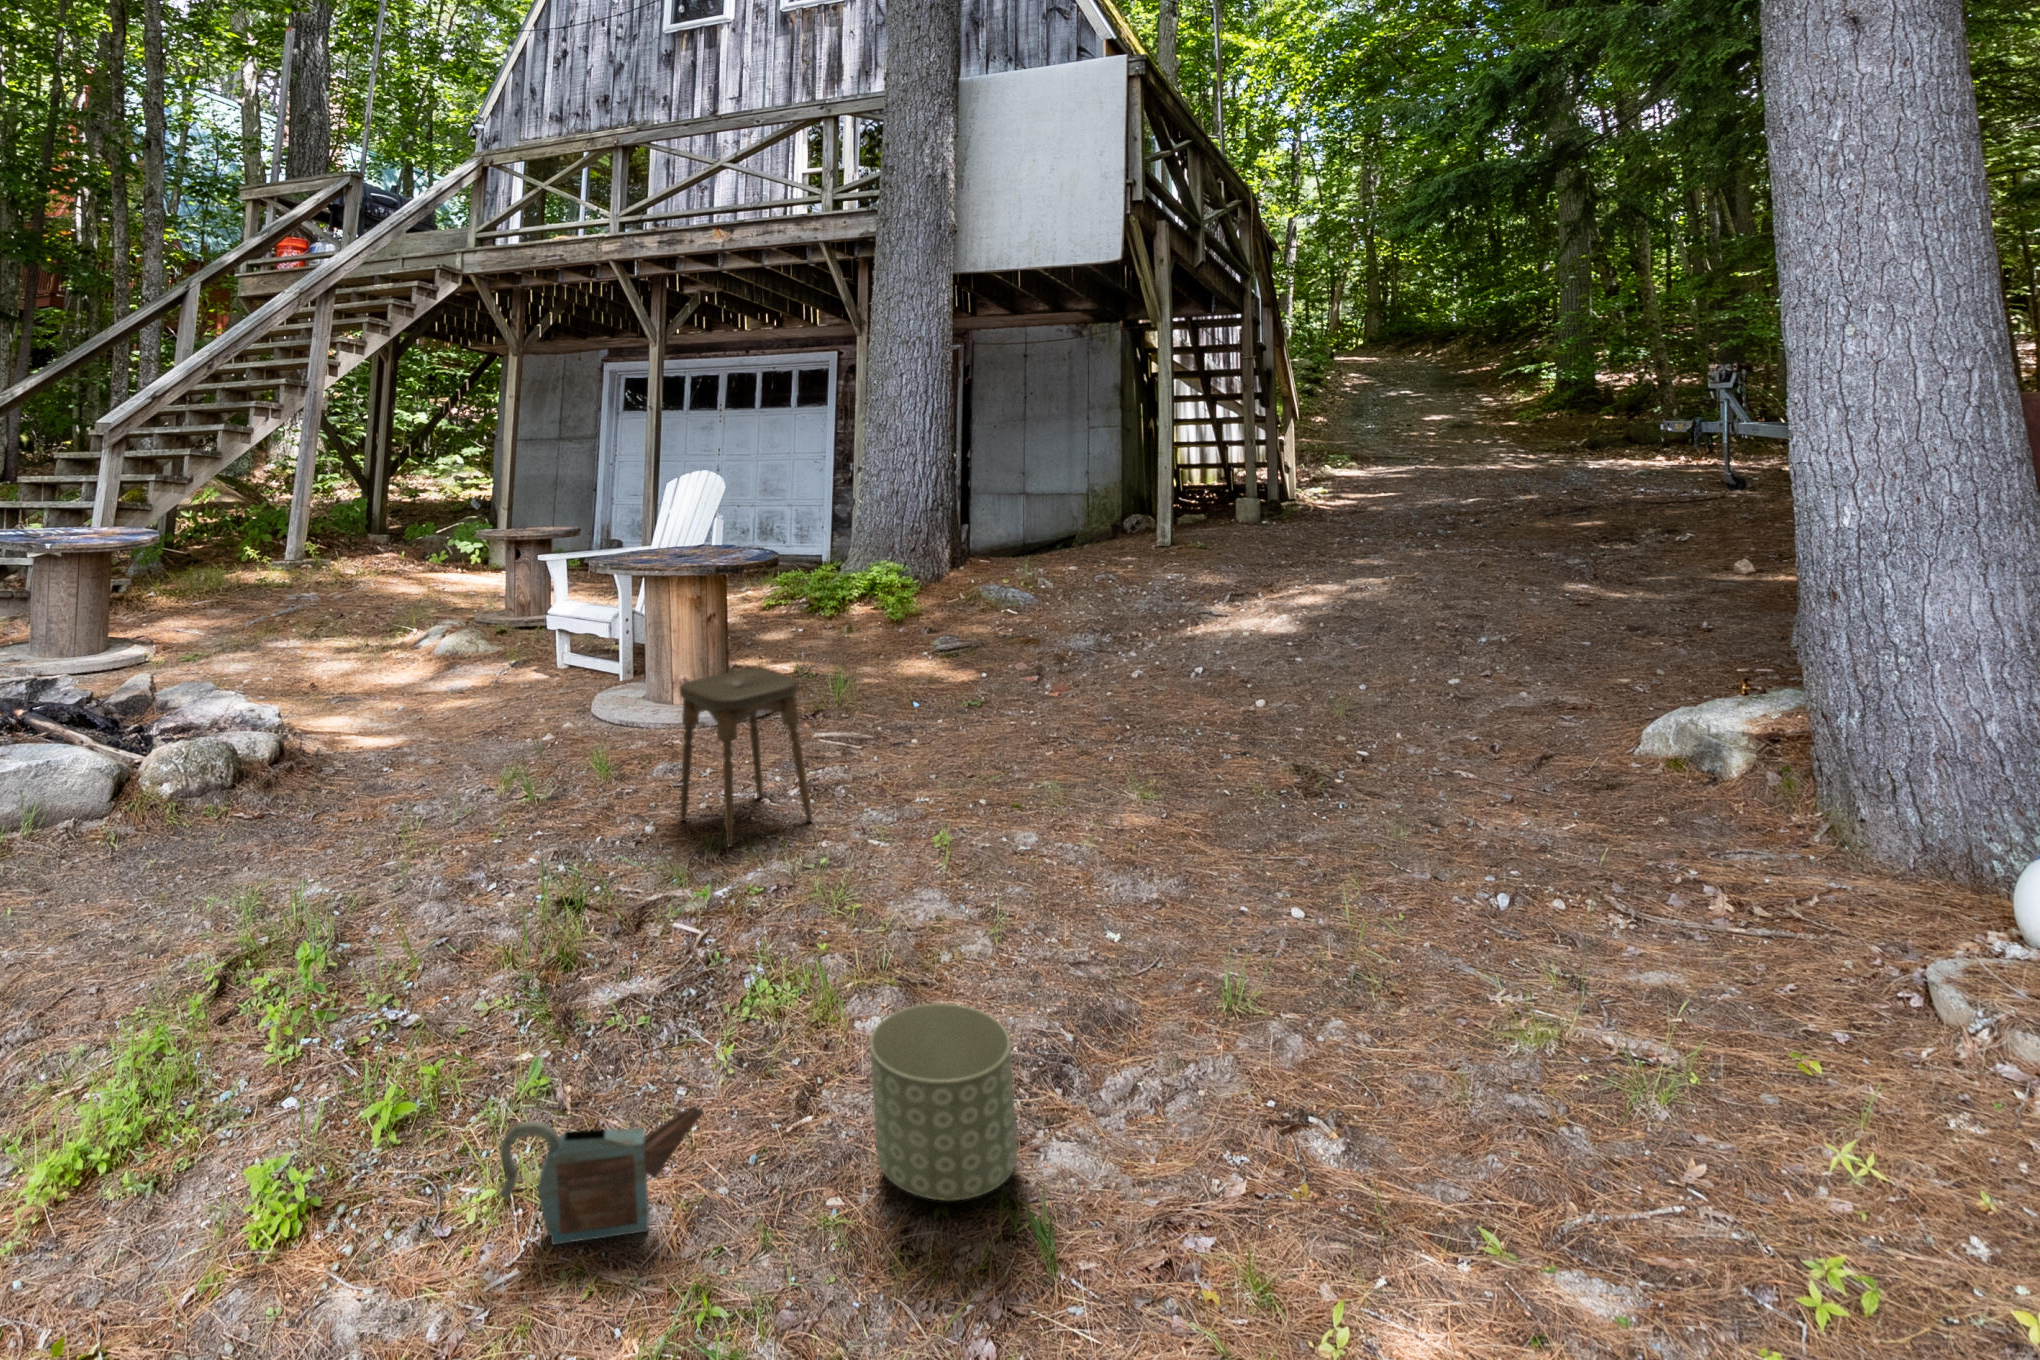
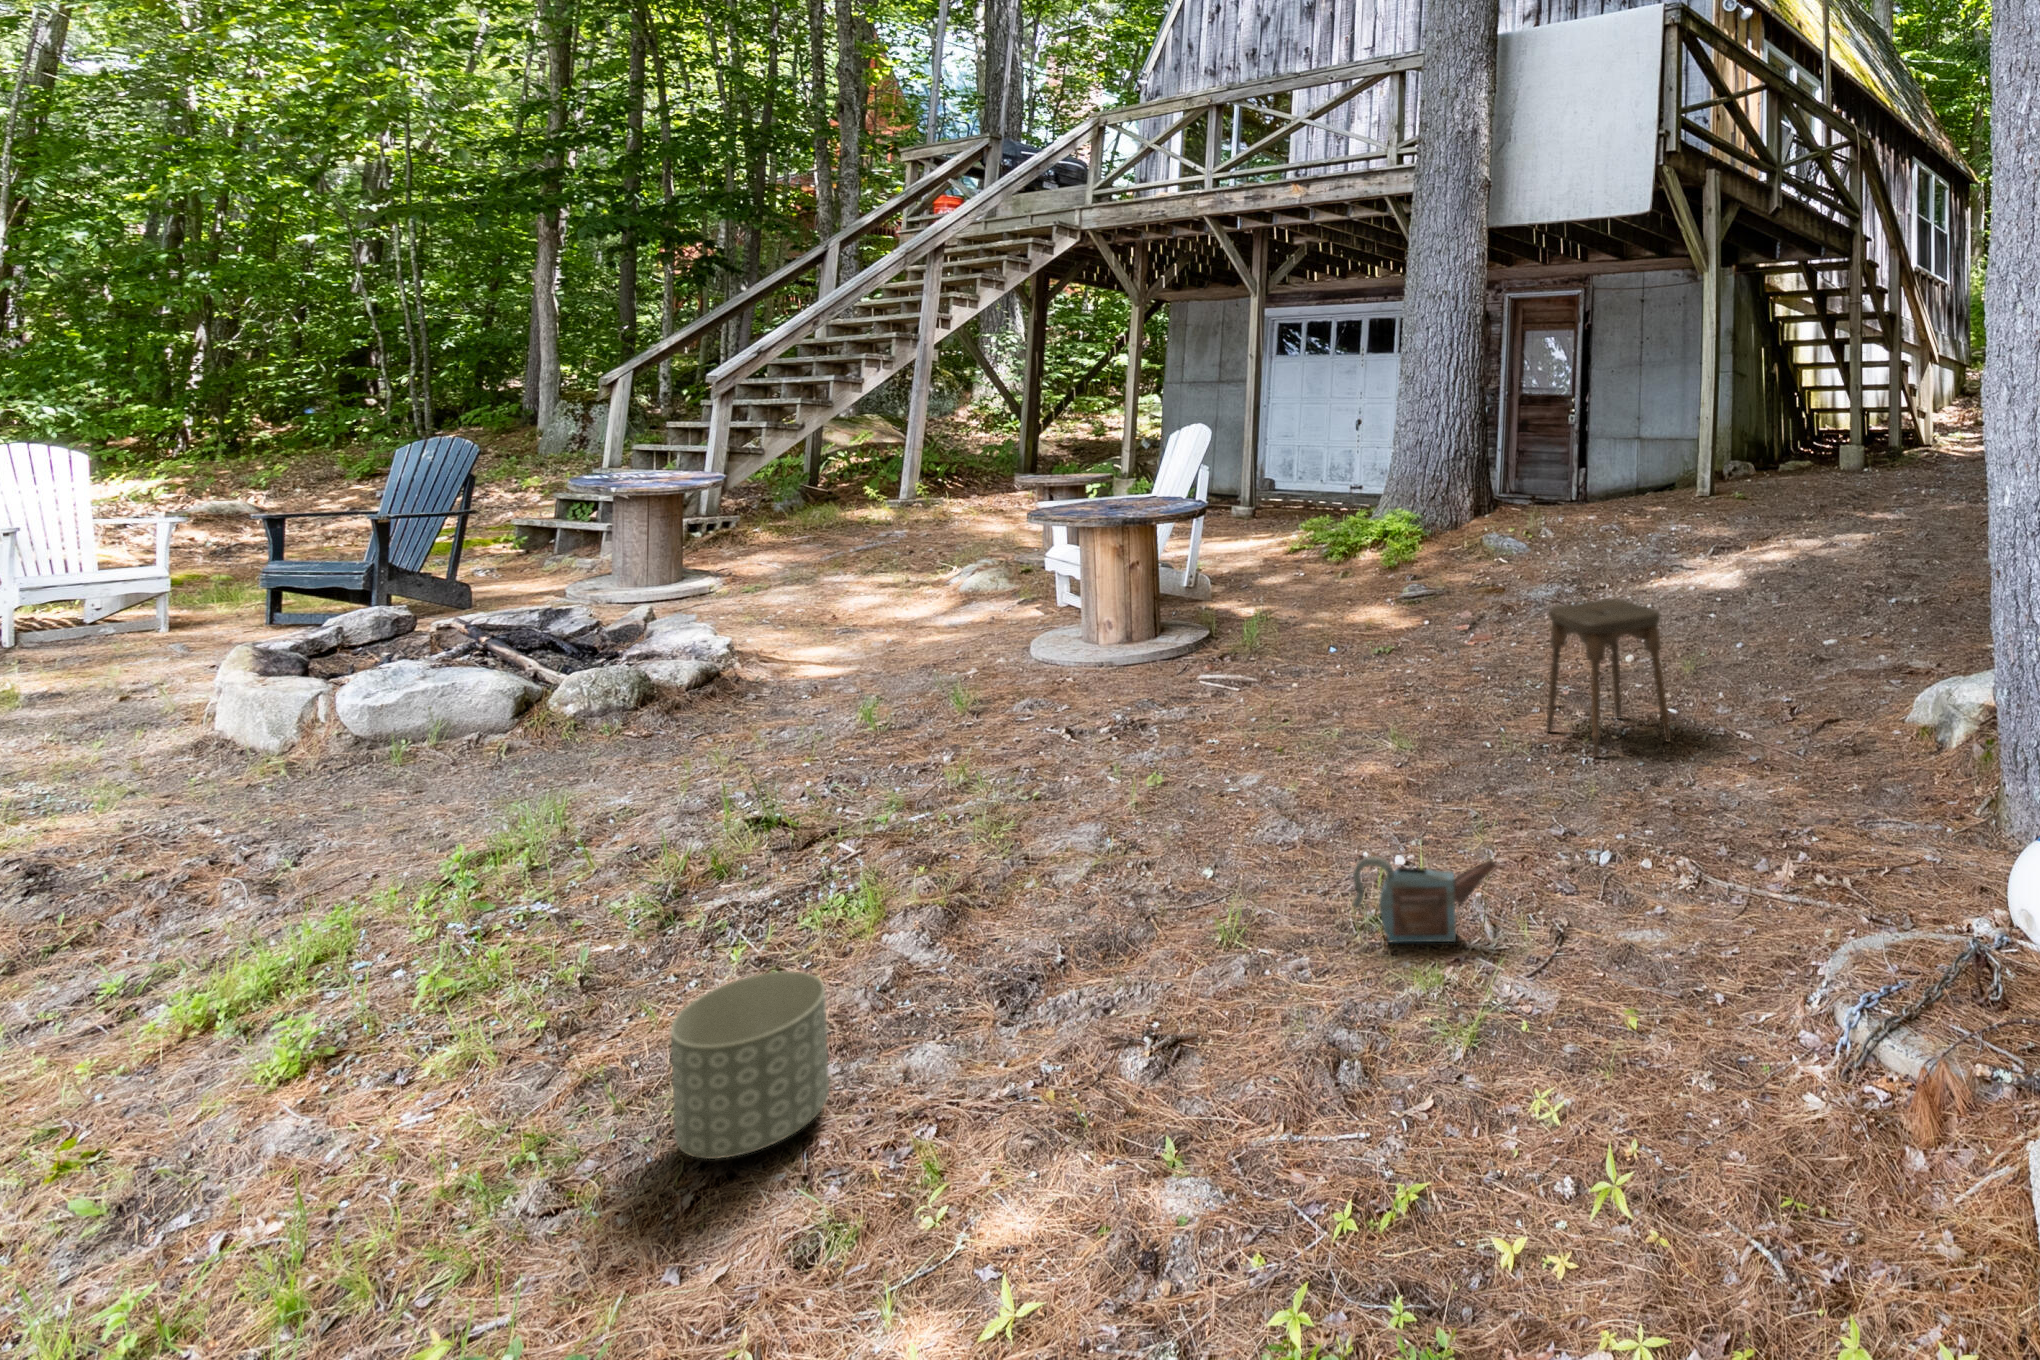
stool: present [680,669,812,847] -> present [1546,599,1671,757]
watering can: present [500,1107,703,1245] -> present [1352,857,1496,942]

